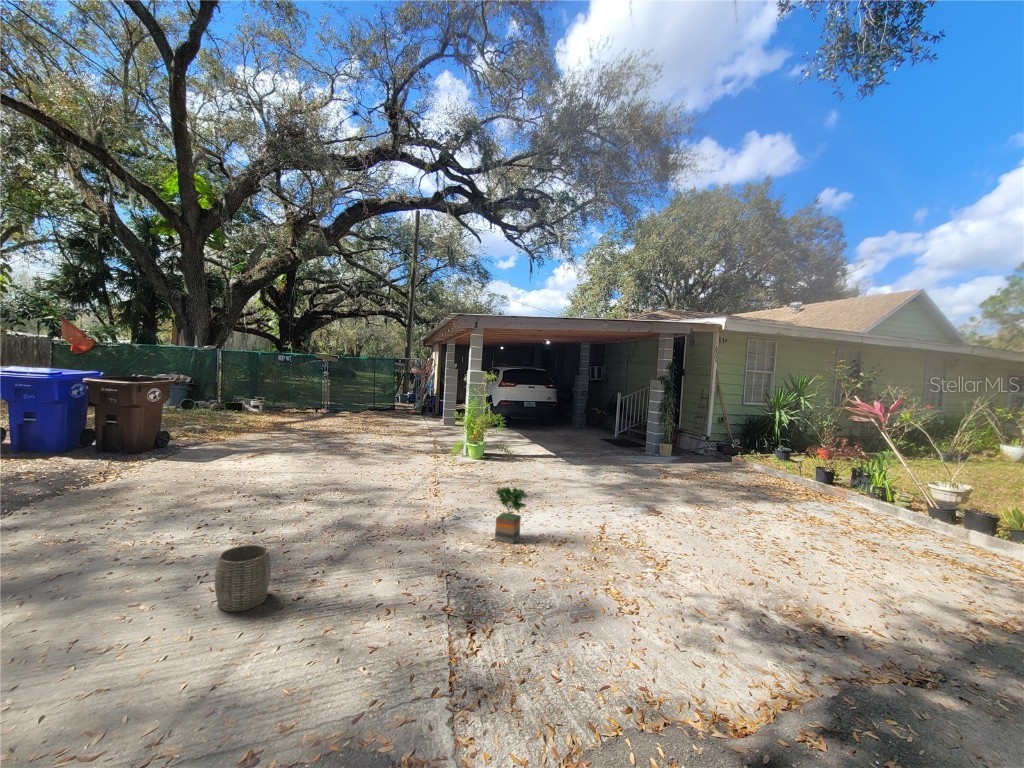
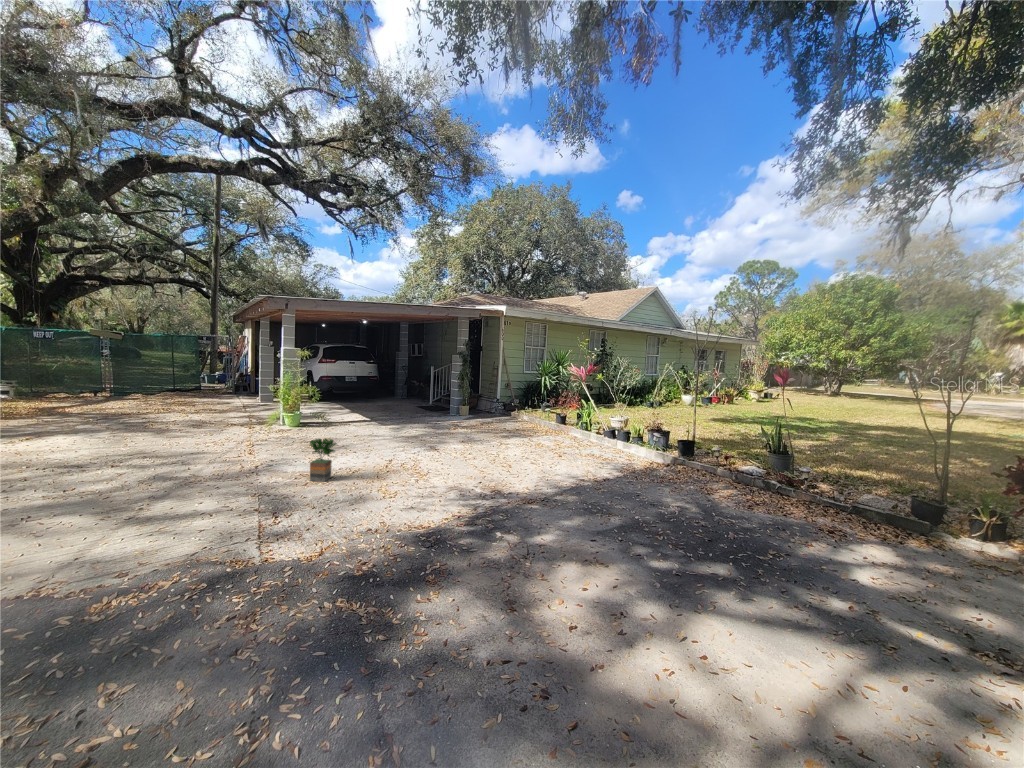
woven basket: present [215,545,271,612] -> none [42,494,100,548]

